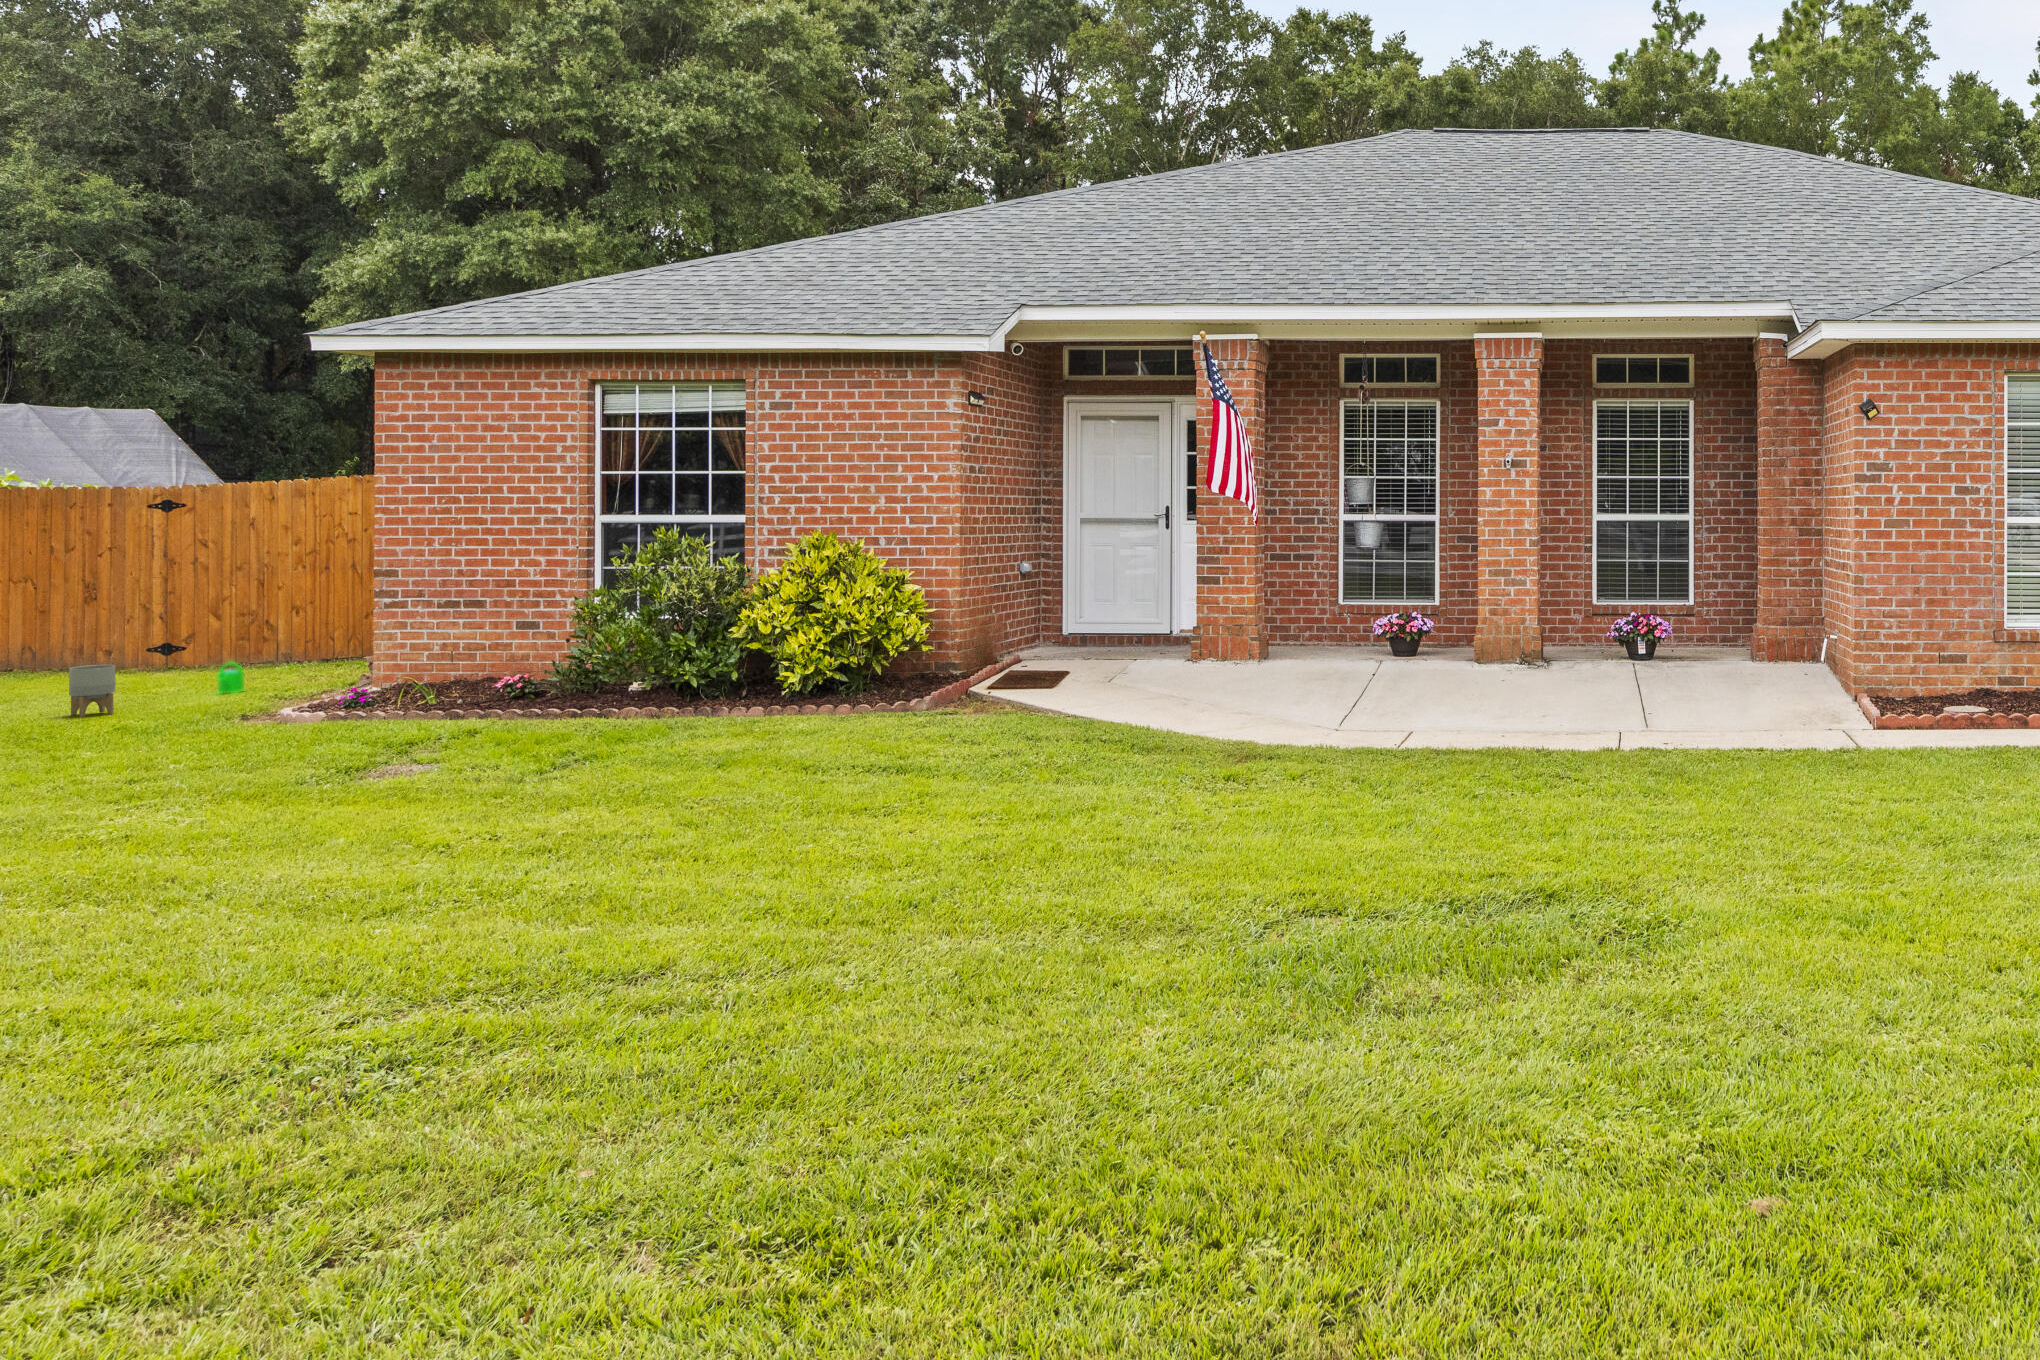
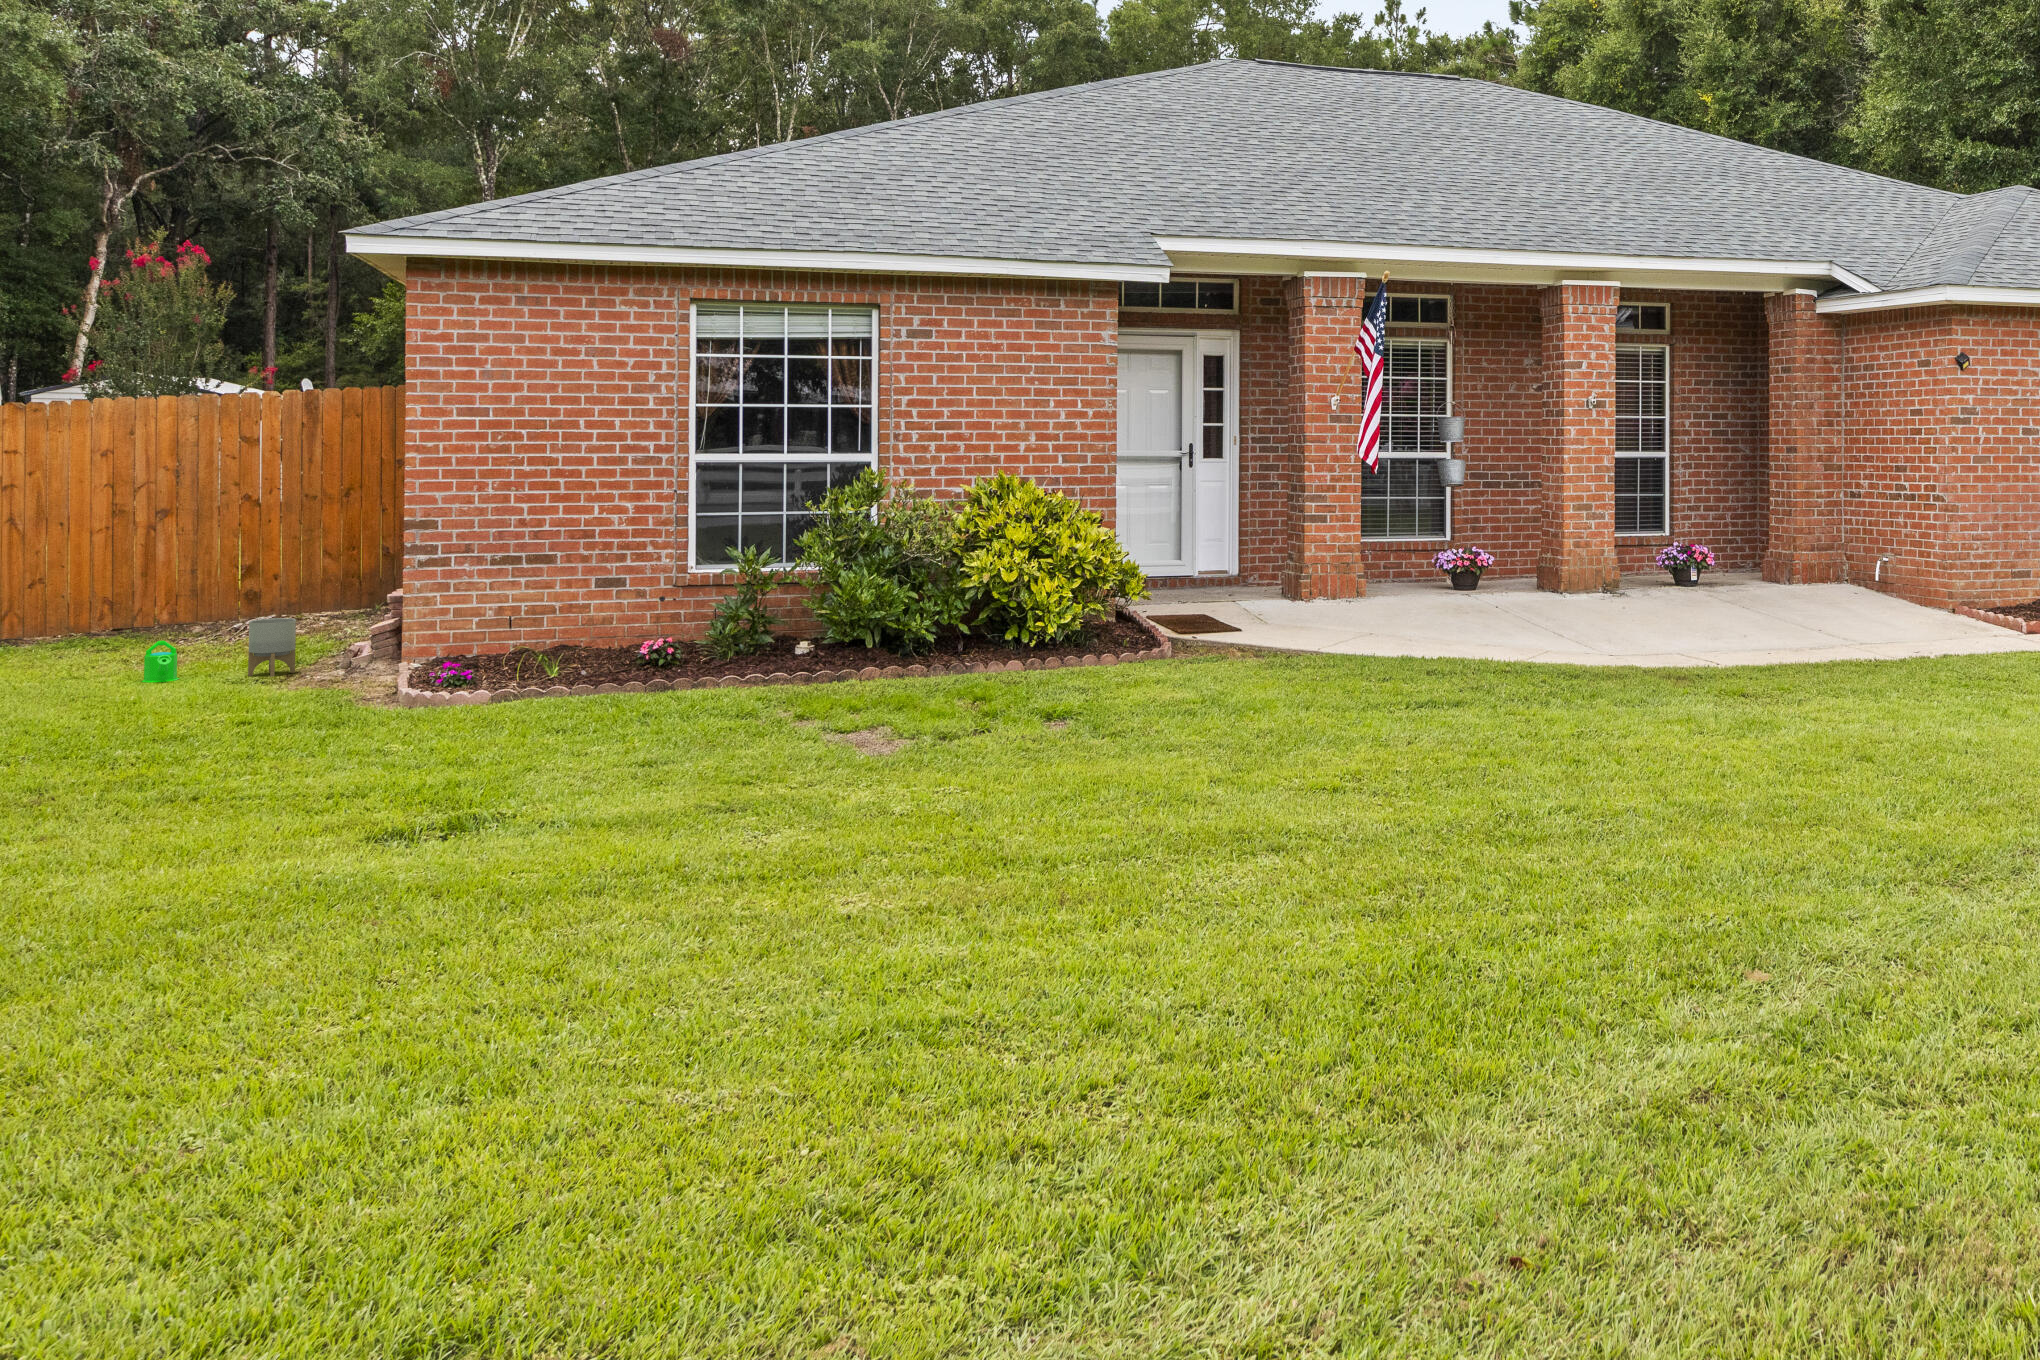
planter: present [69,665,115,717] -> present [248,618,296,677]

